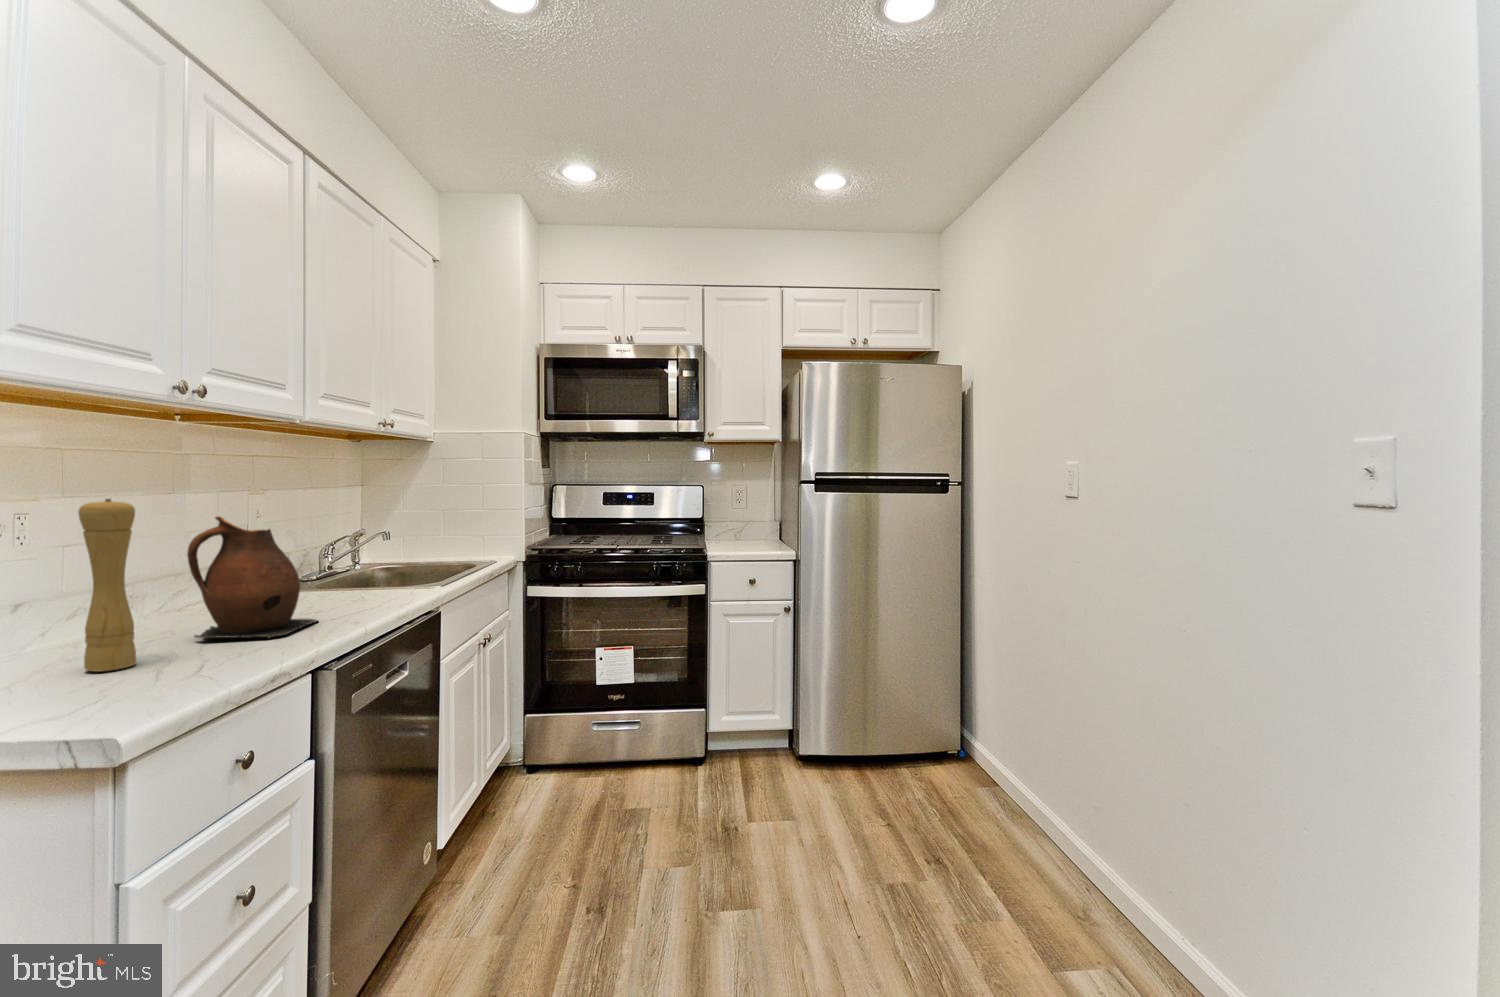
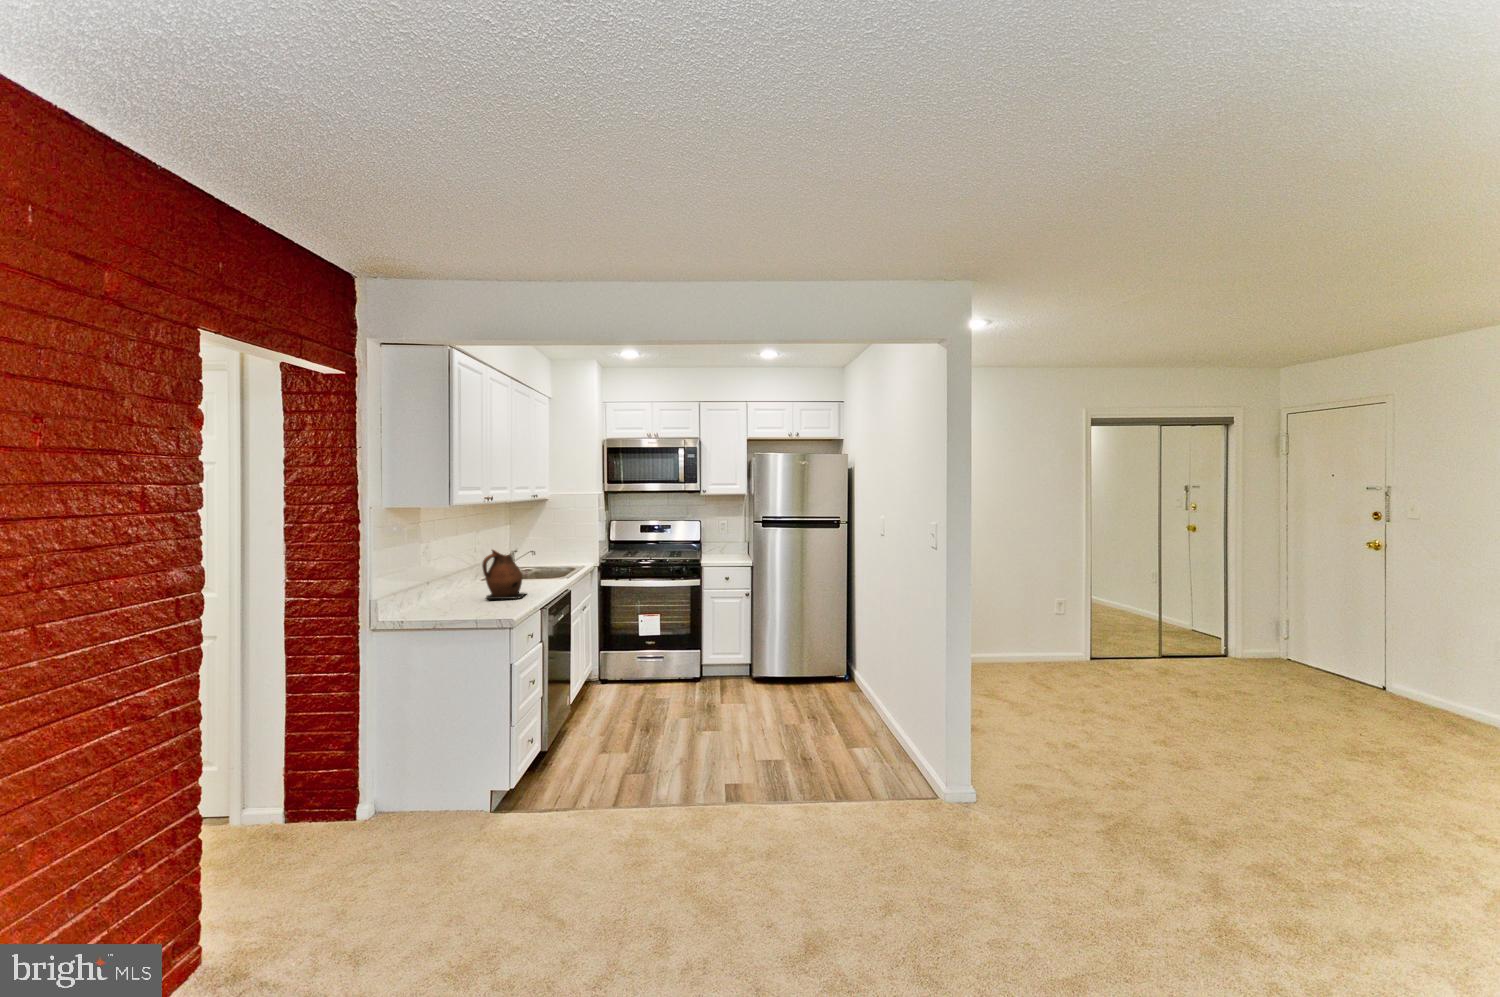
pepper mill: present [78,499,136,672] -> none [460,545,477,609]

